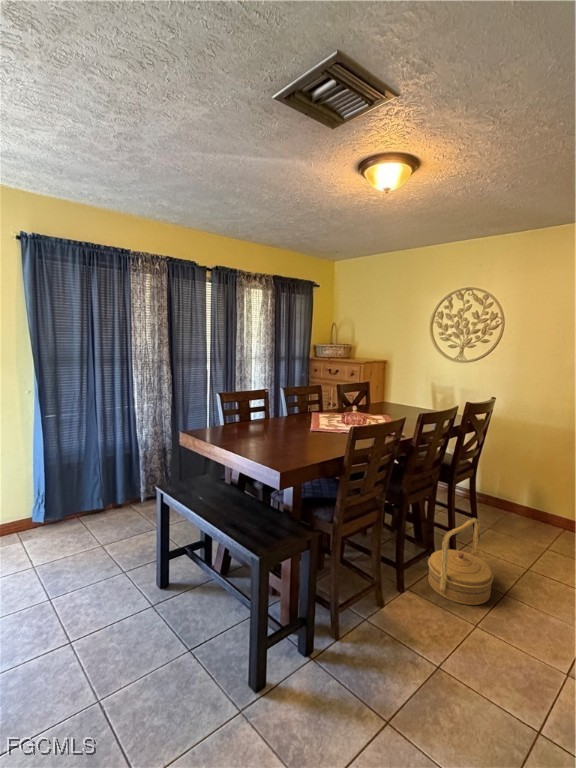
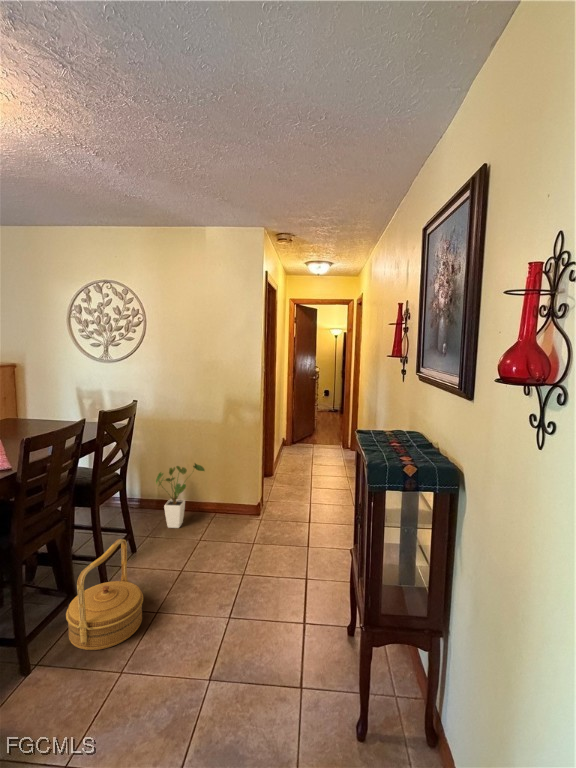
house plant: none [502,468,556,528] -> present [156,463,205,528]

